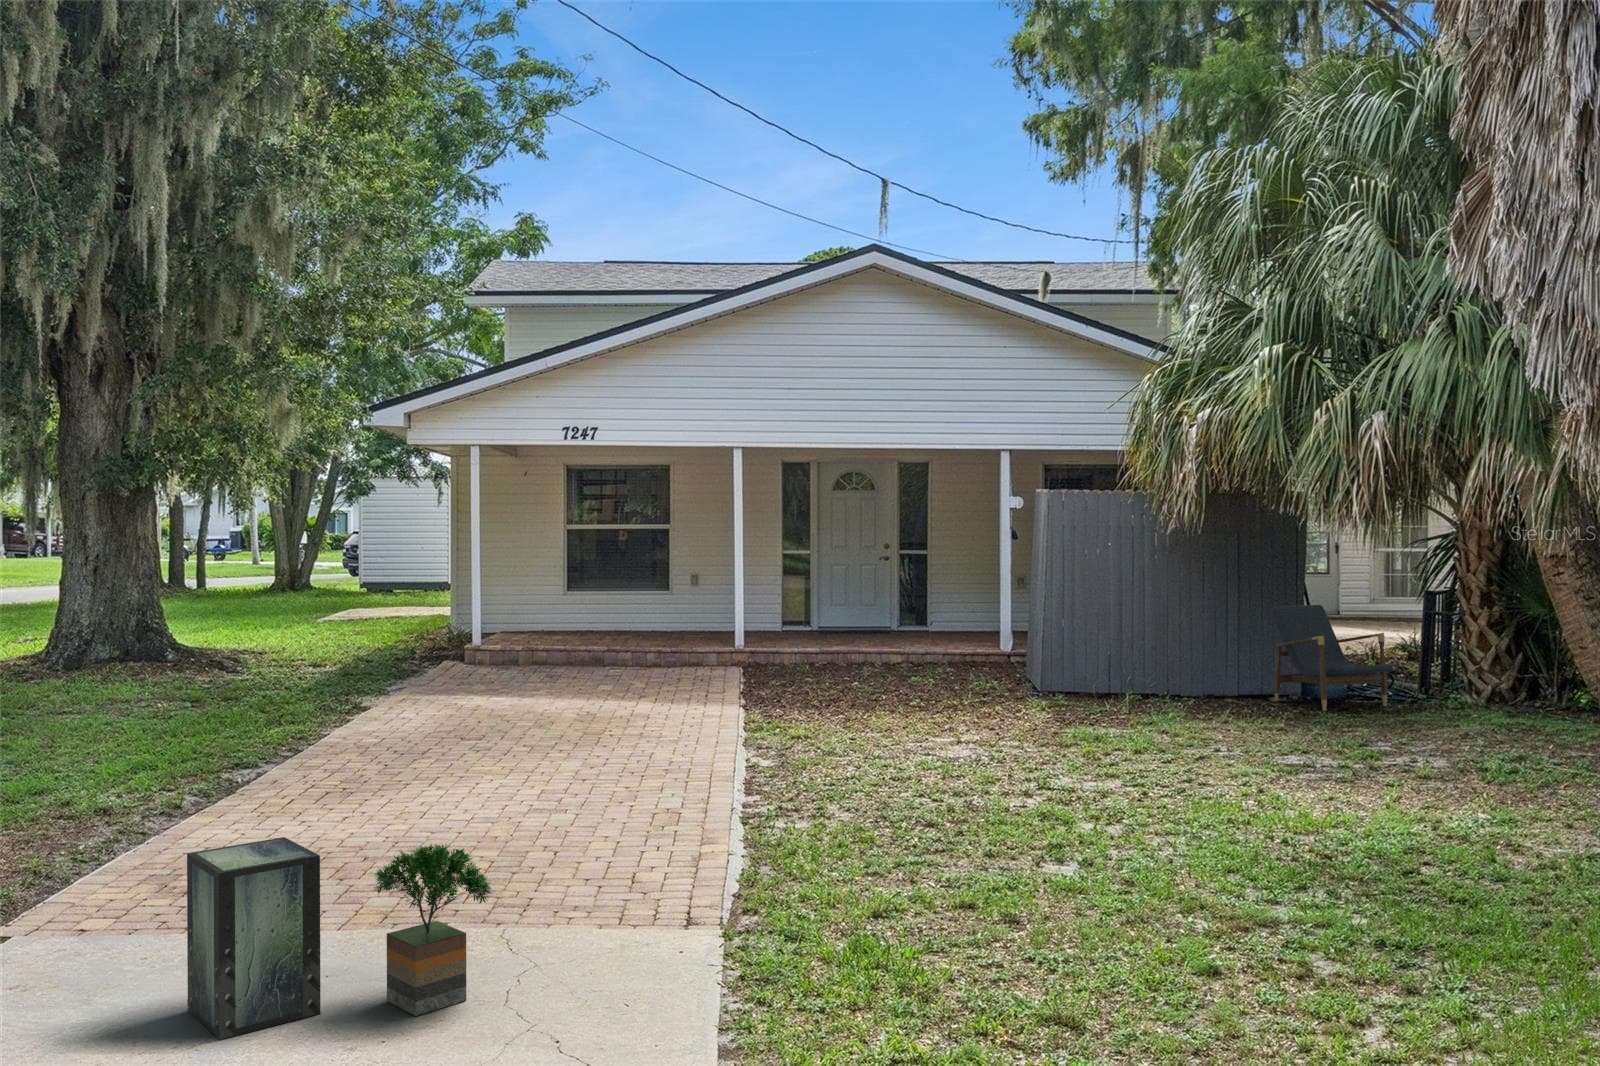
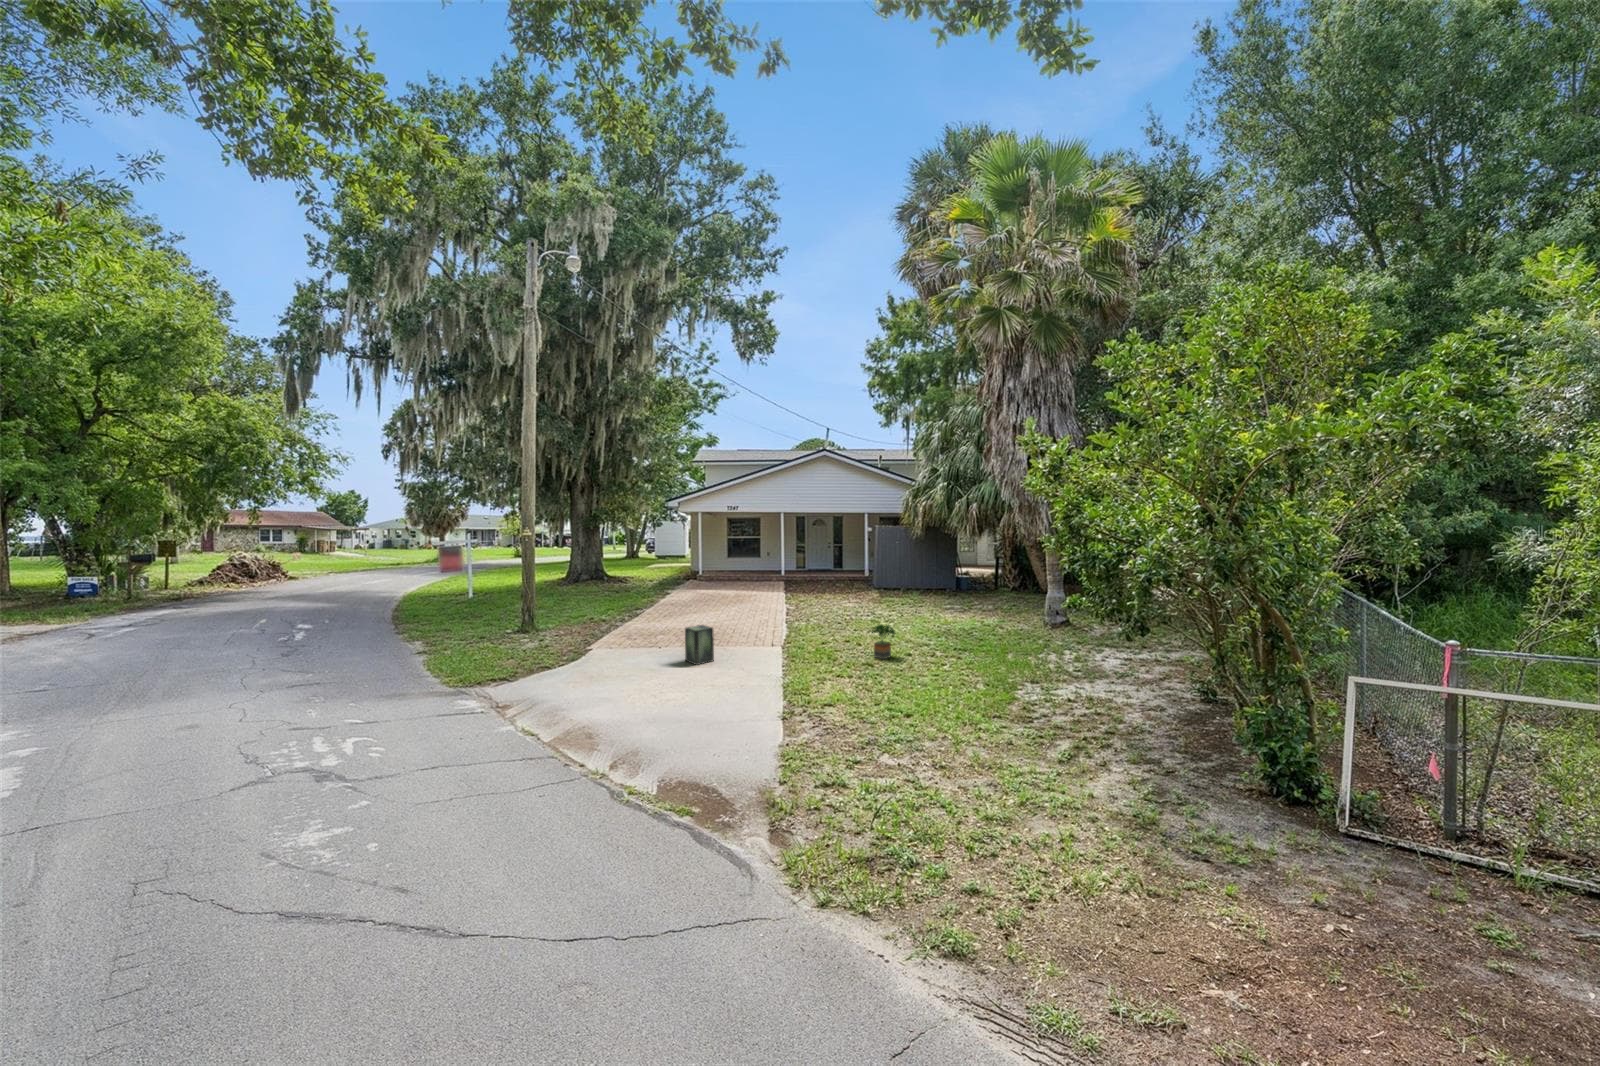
lounge chair: present [1272,605,1393,711] -> none [949,561,985,594]
potted tree: present [374,844,491,1016] -> present [872,625,895,659]

